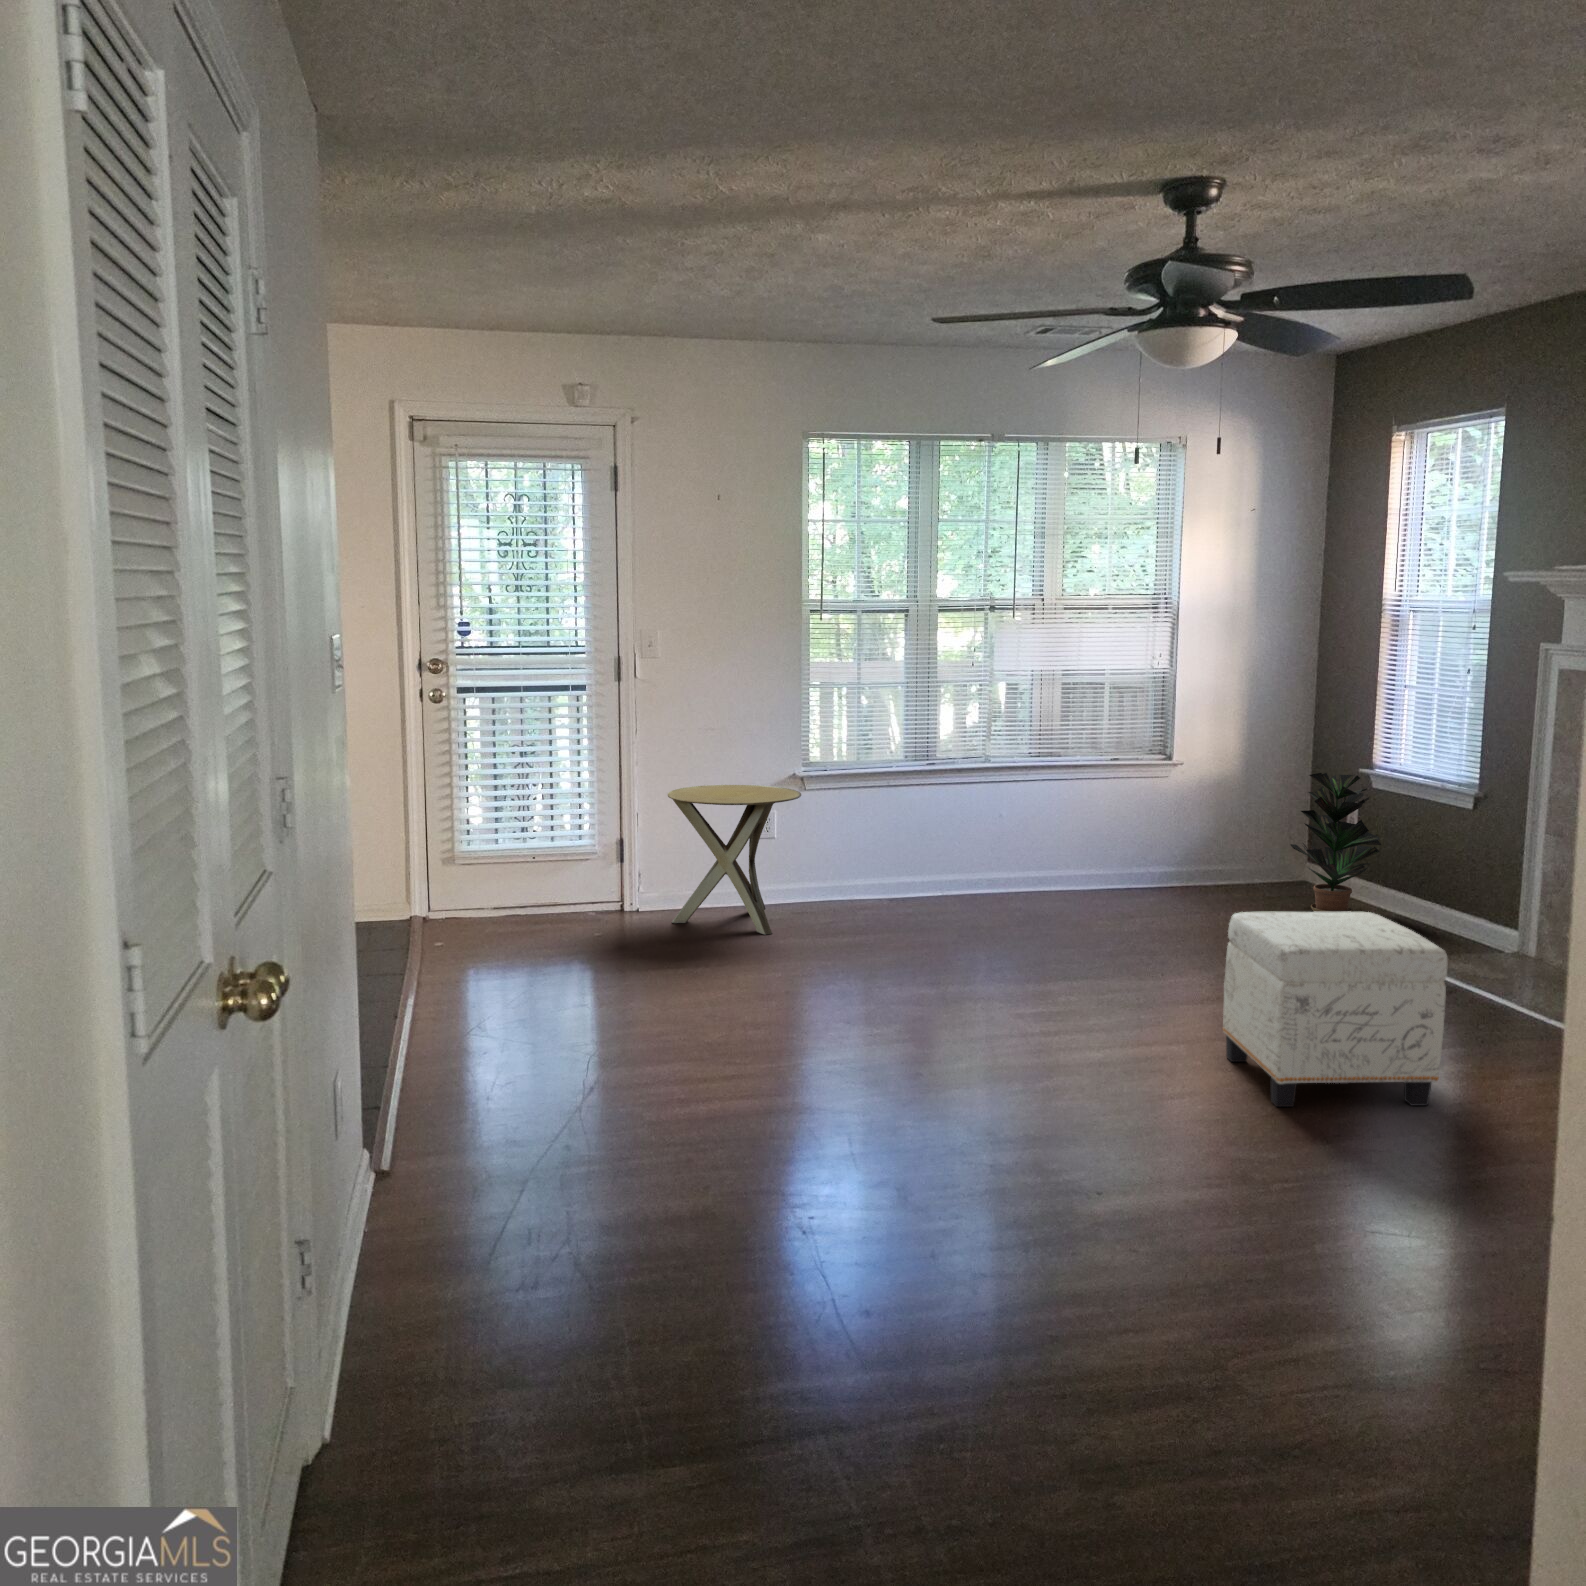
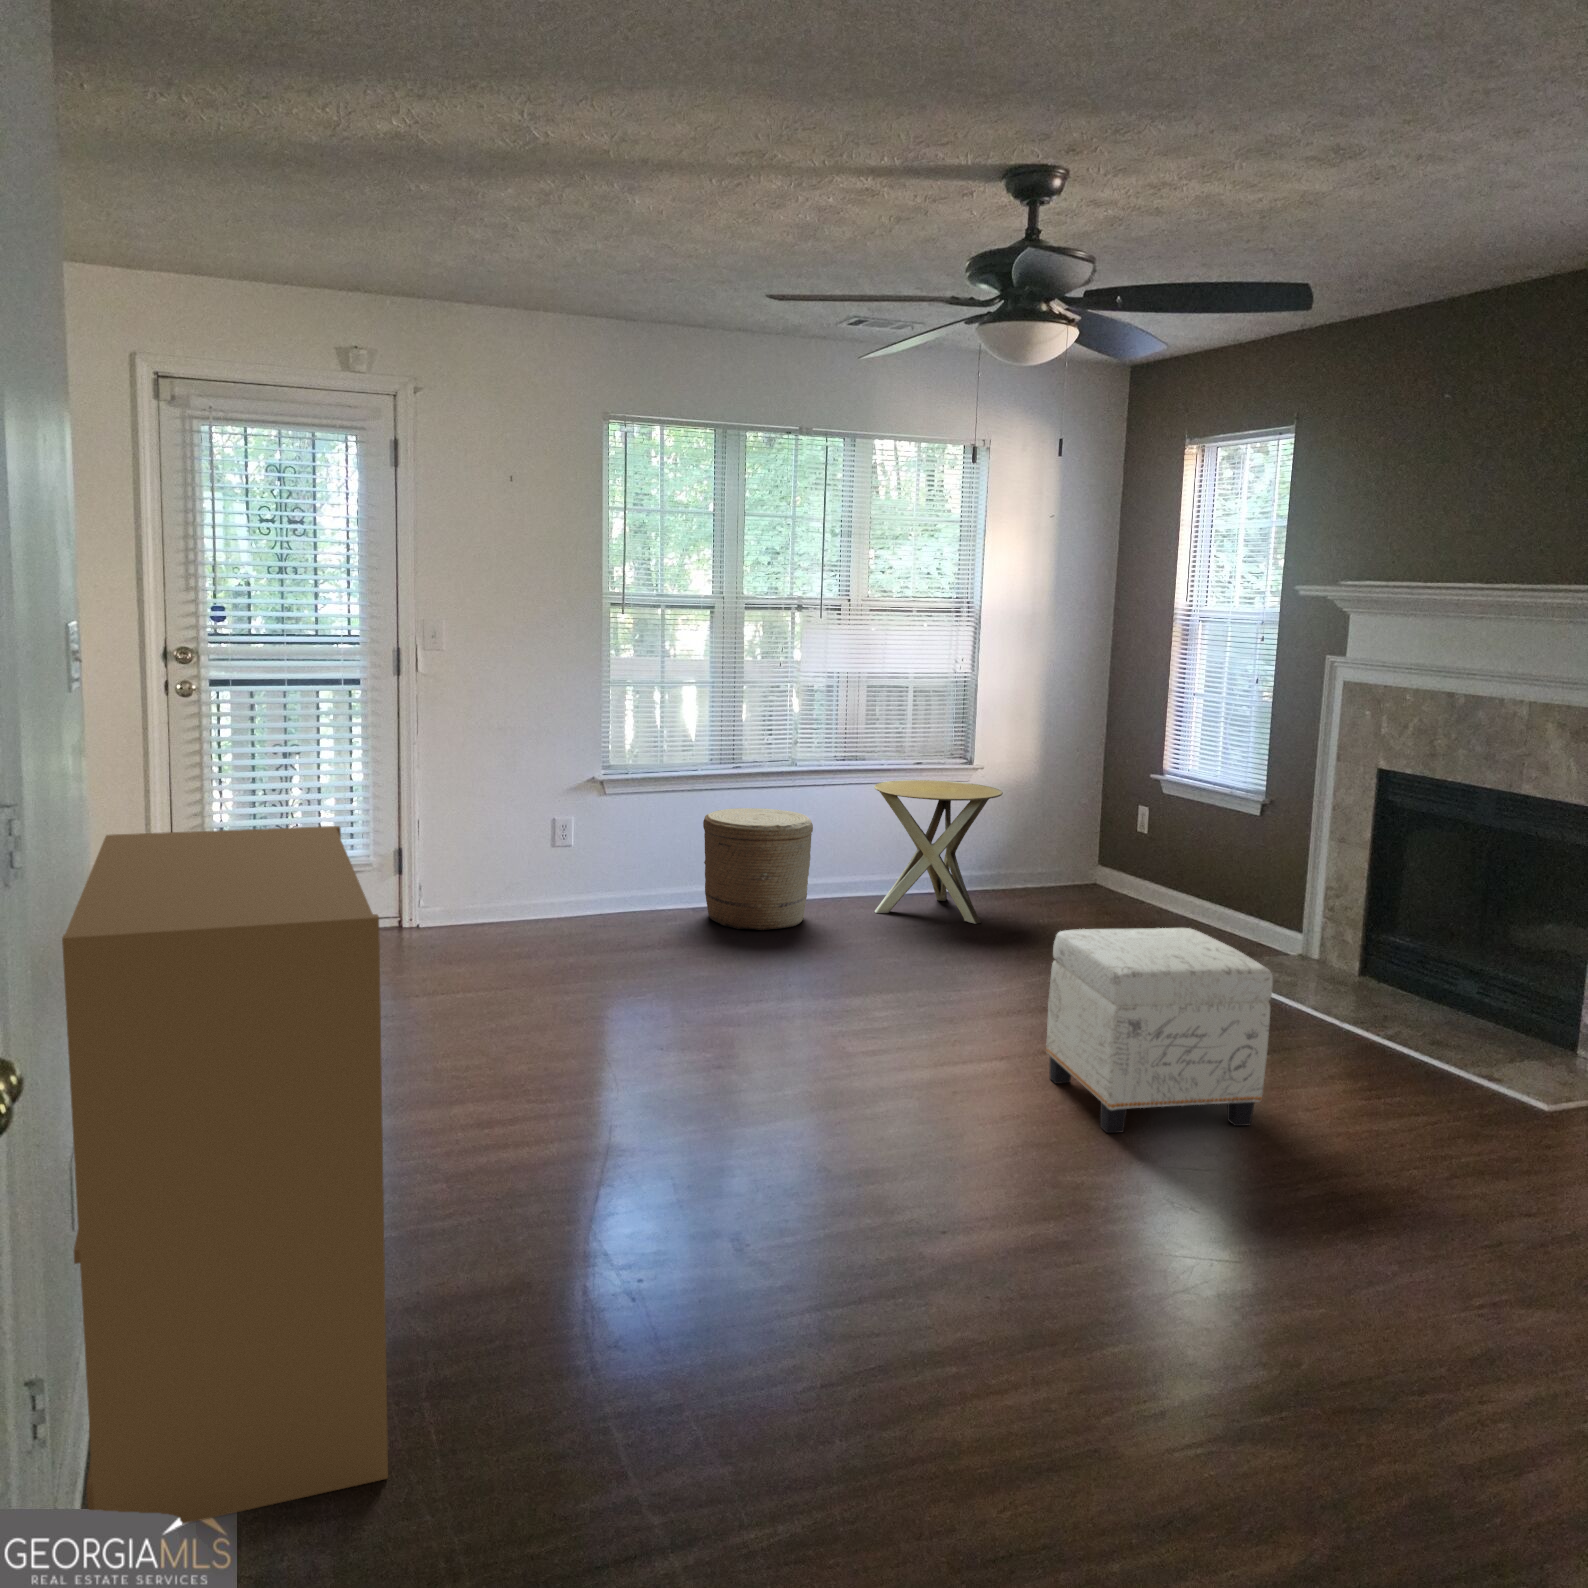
potted plant: present [1291,773,1381,912] -> none [1086,778,1173,920]
side table: present [668,785,801,934] -> present [874,780,1003,924]
bookshelf: none [340,801,592,1369] -> present [62,826,388,1524]
woven basket: none [902,804,1009,920] -> present [703,808,813,930]

